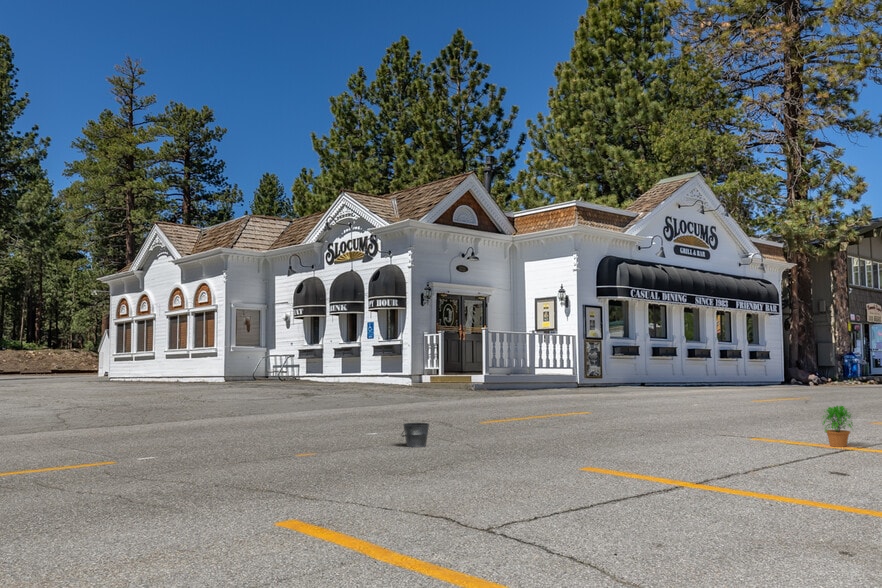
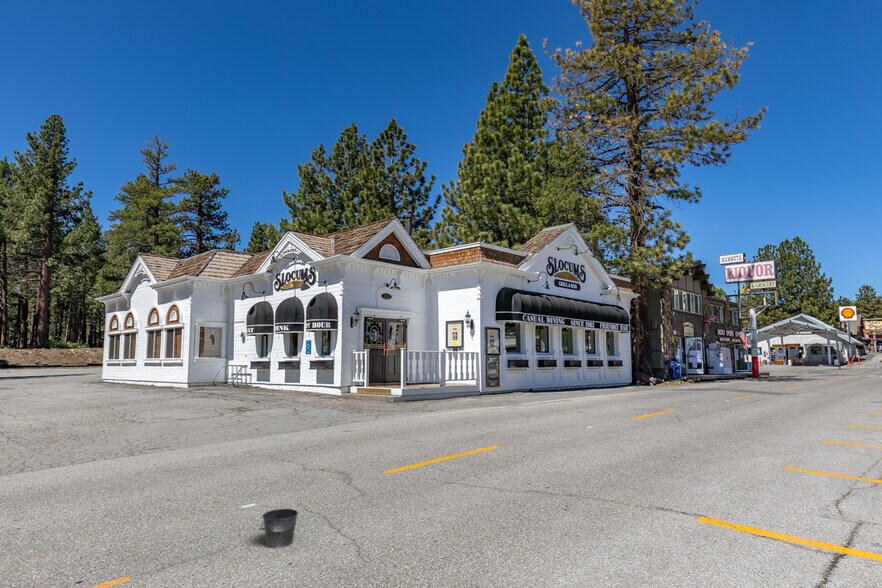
potted plant: present [823,406,853,447] -> none [778,484,828,539]

